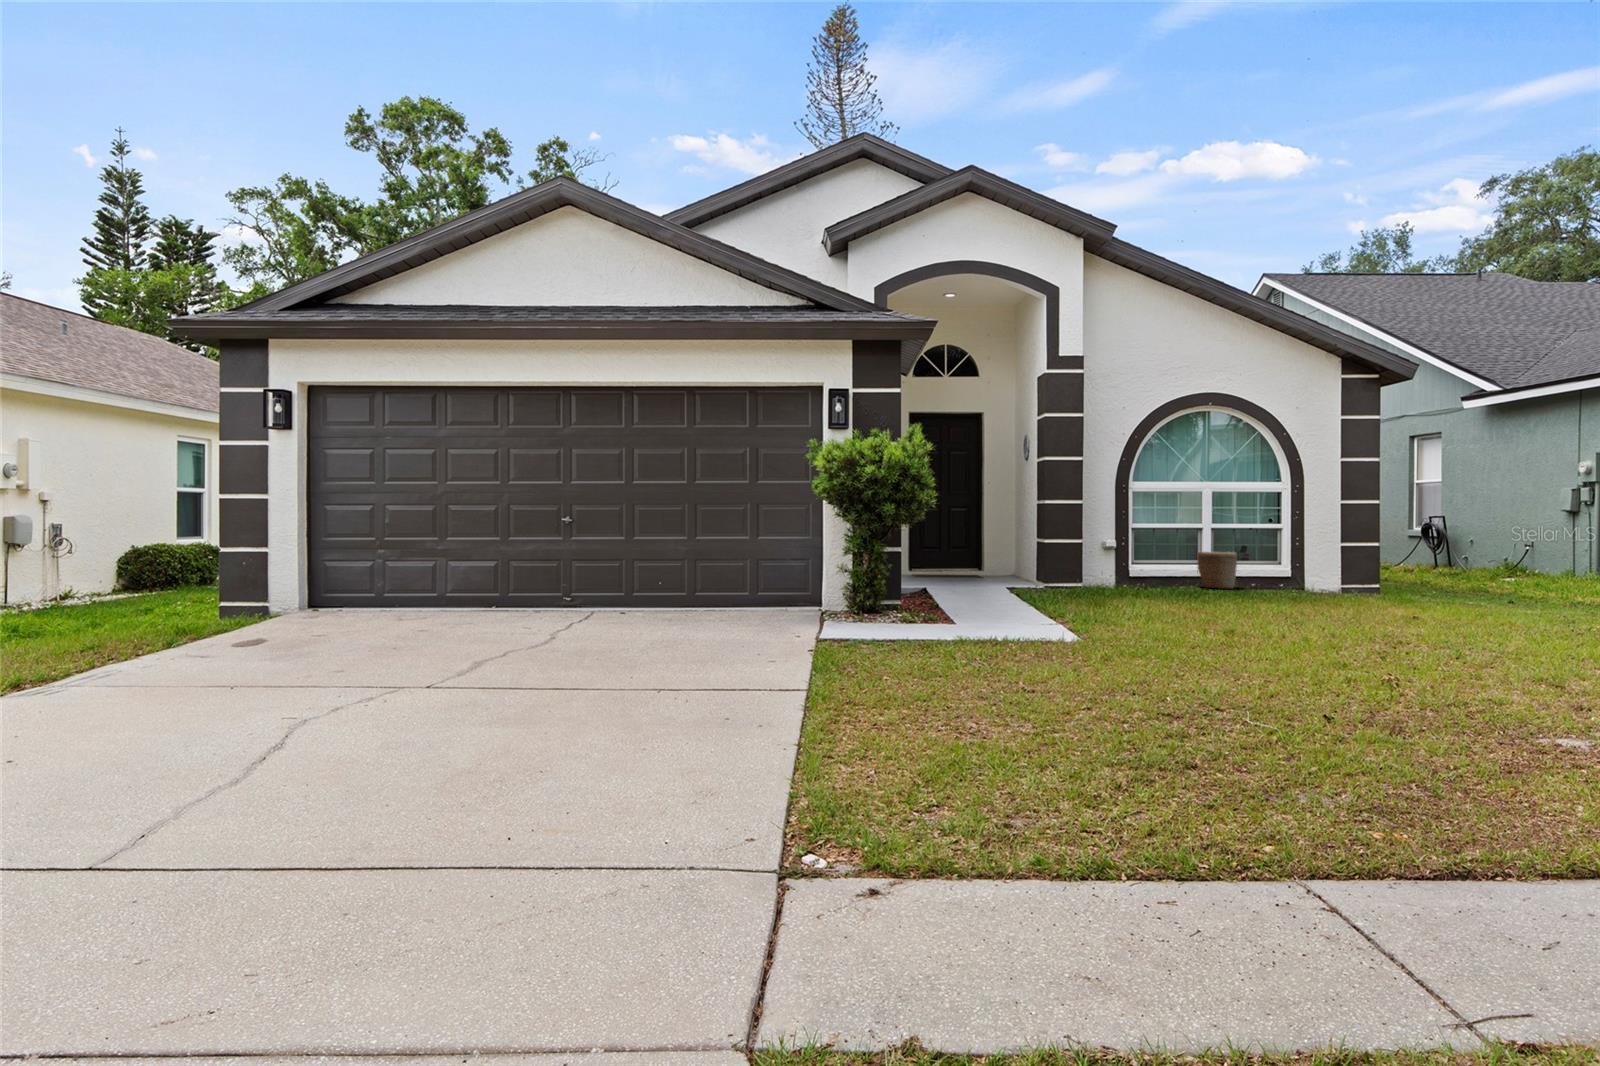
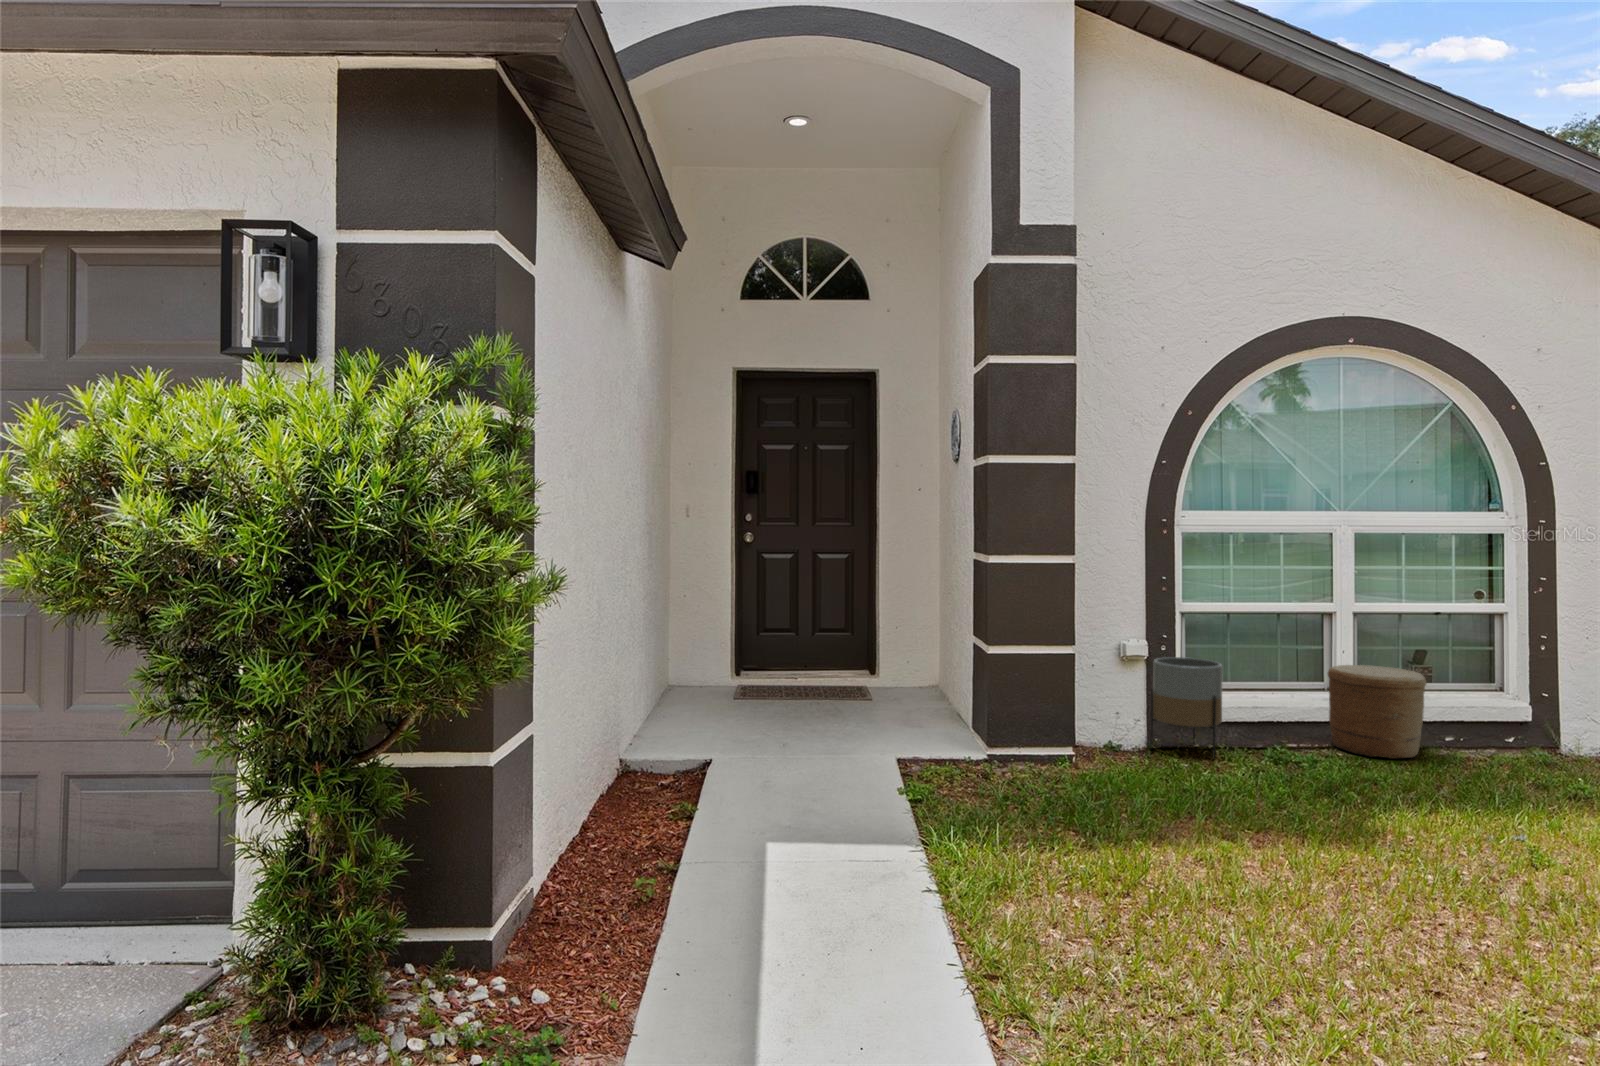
planter: none [1116,547,1147,588] -> present [1150,657,1223,758]

